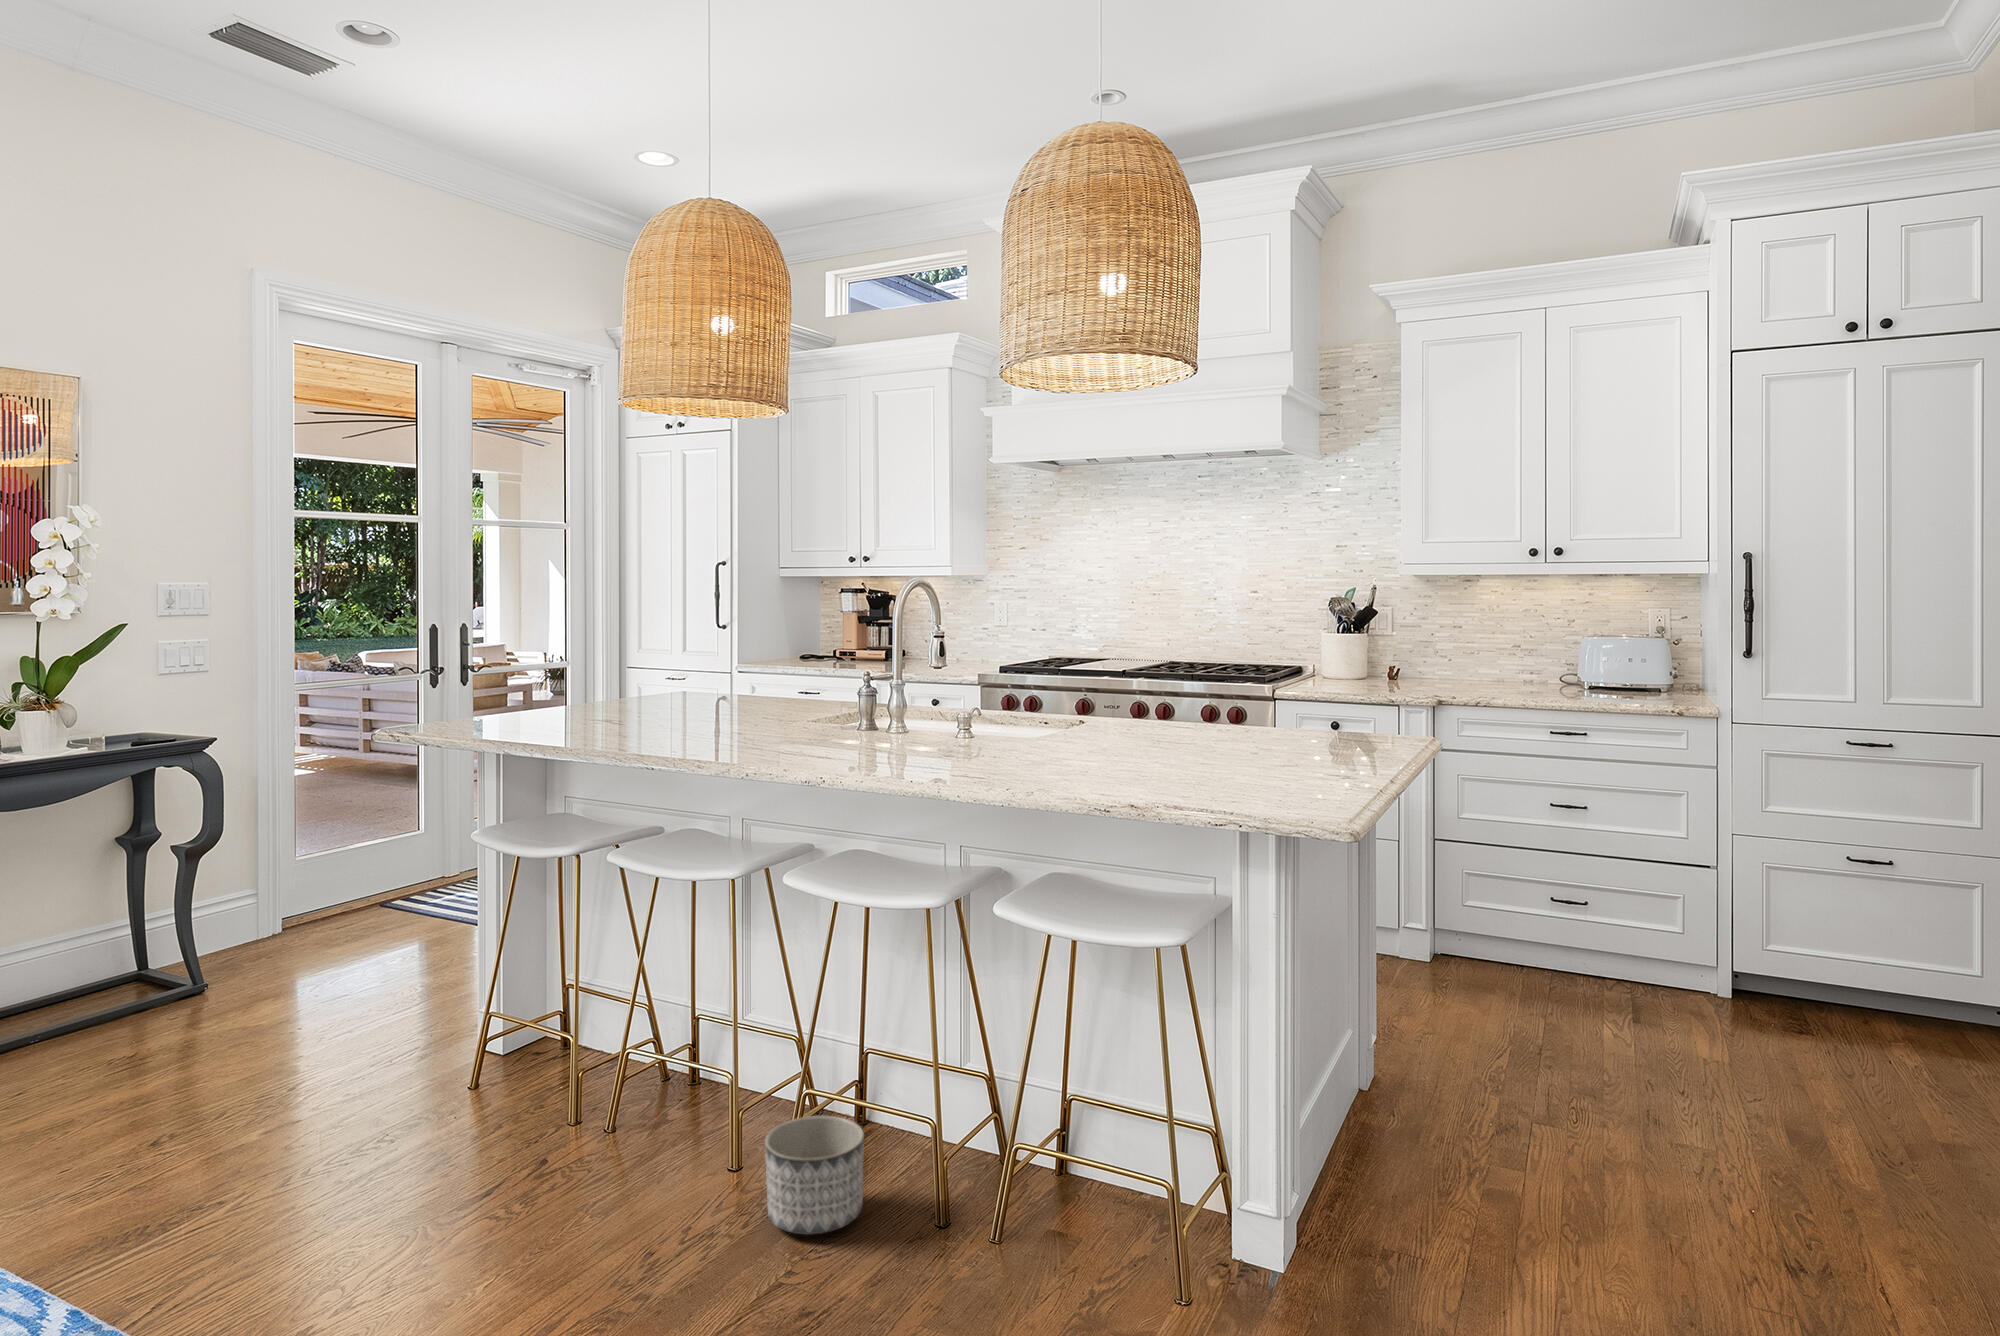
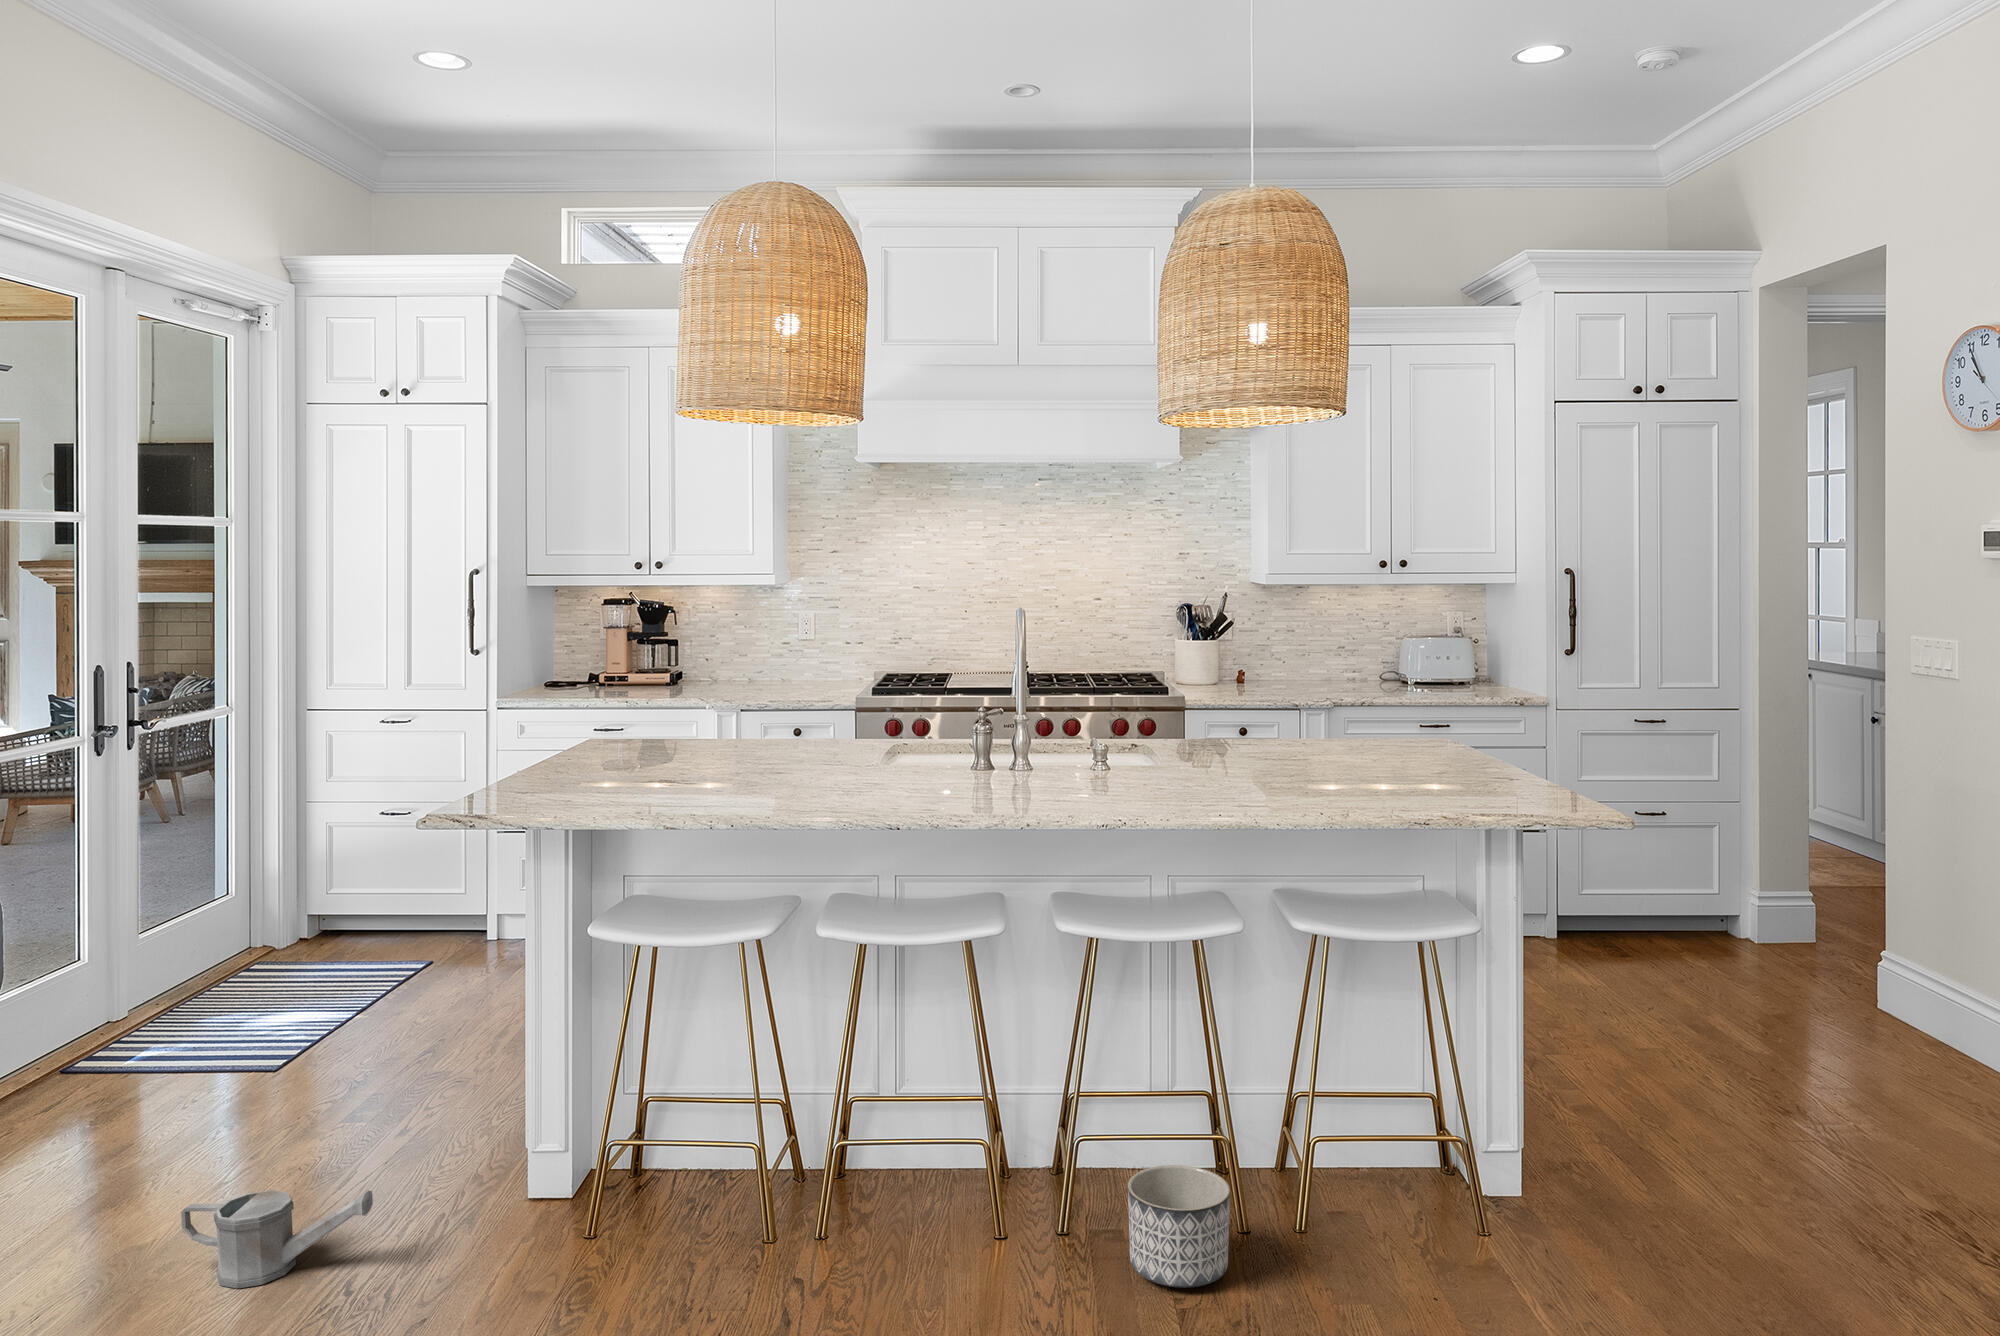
watering can: none [245,997,338,1061] -> present [181,1190,373,1288]

